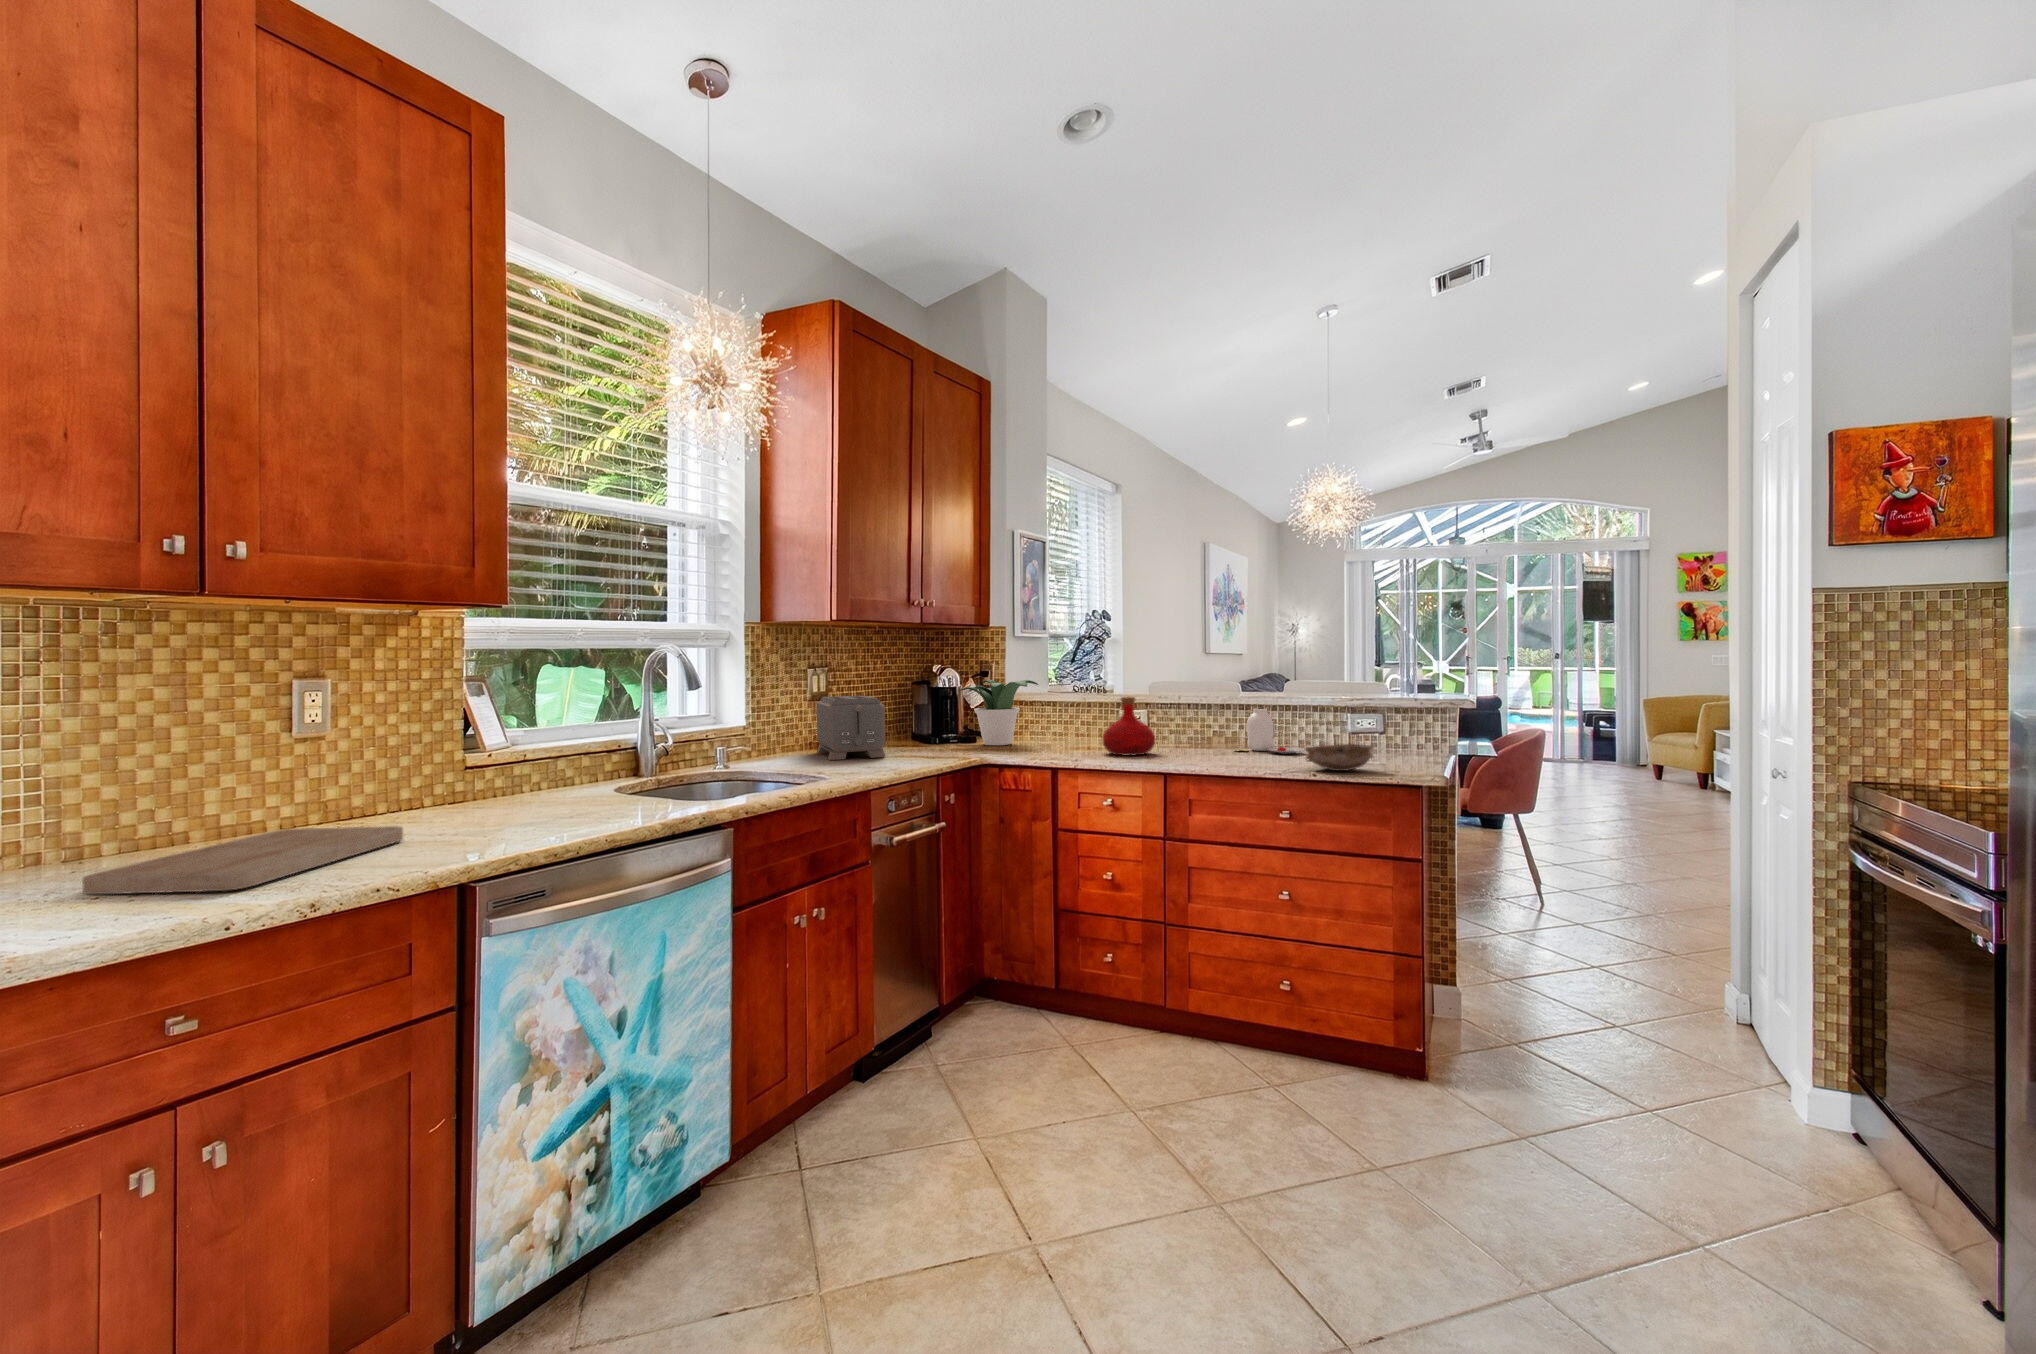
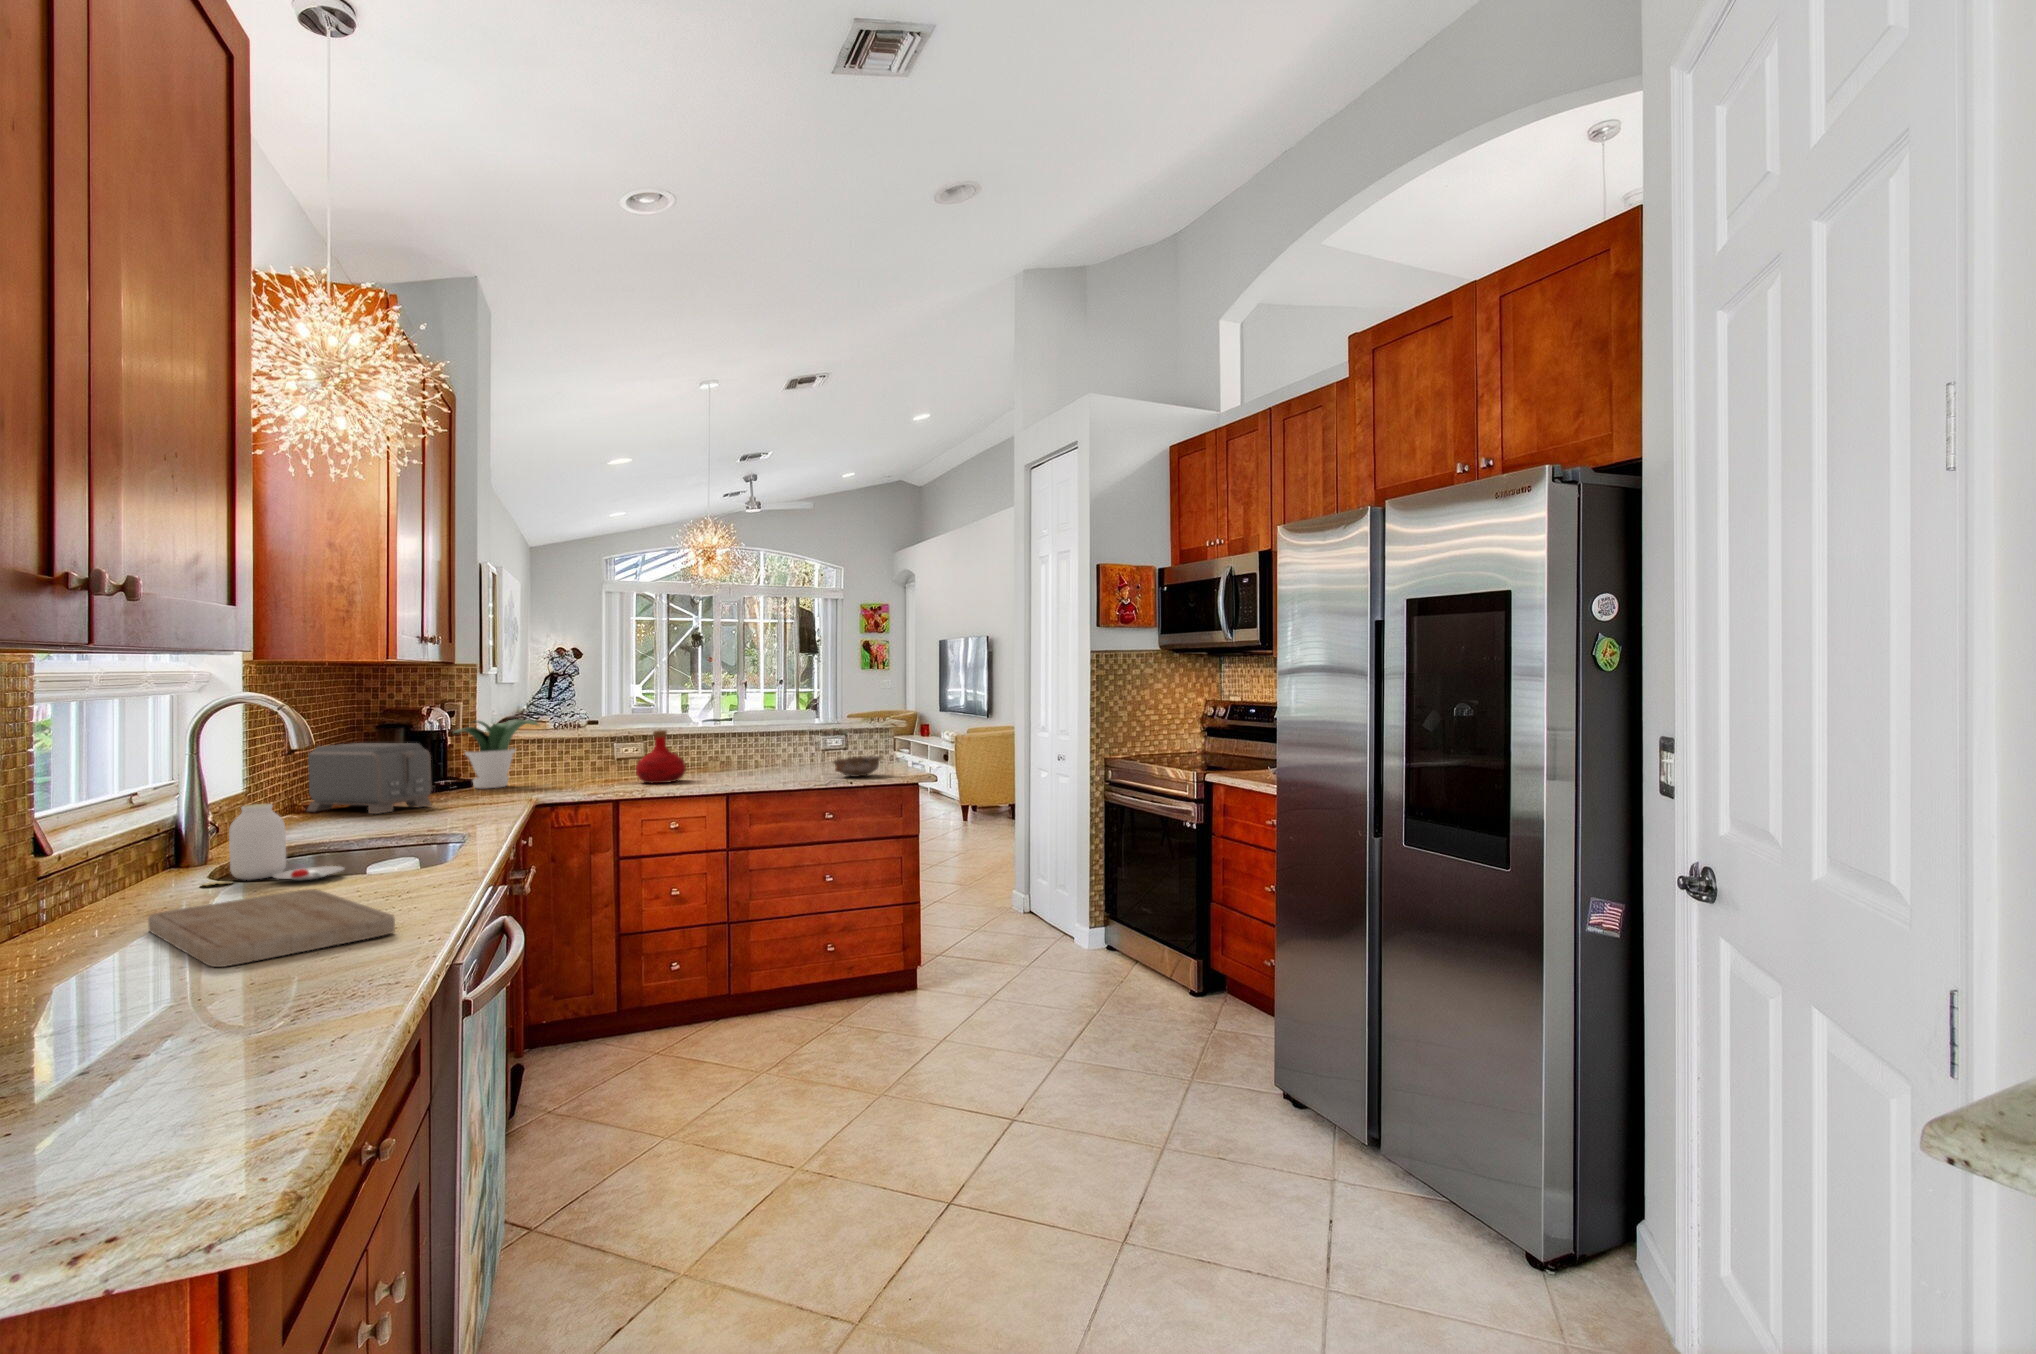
jar: present [1235,709,1305,753] -> present [202,804,344,886]

